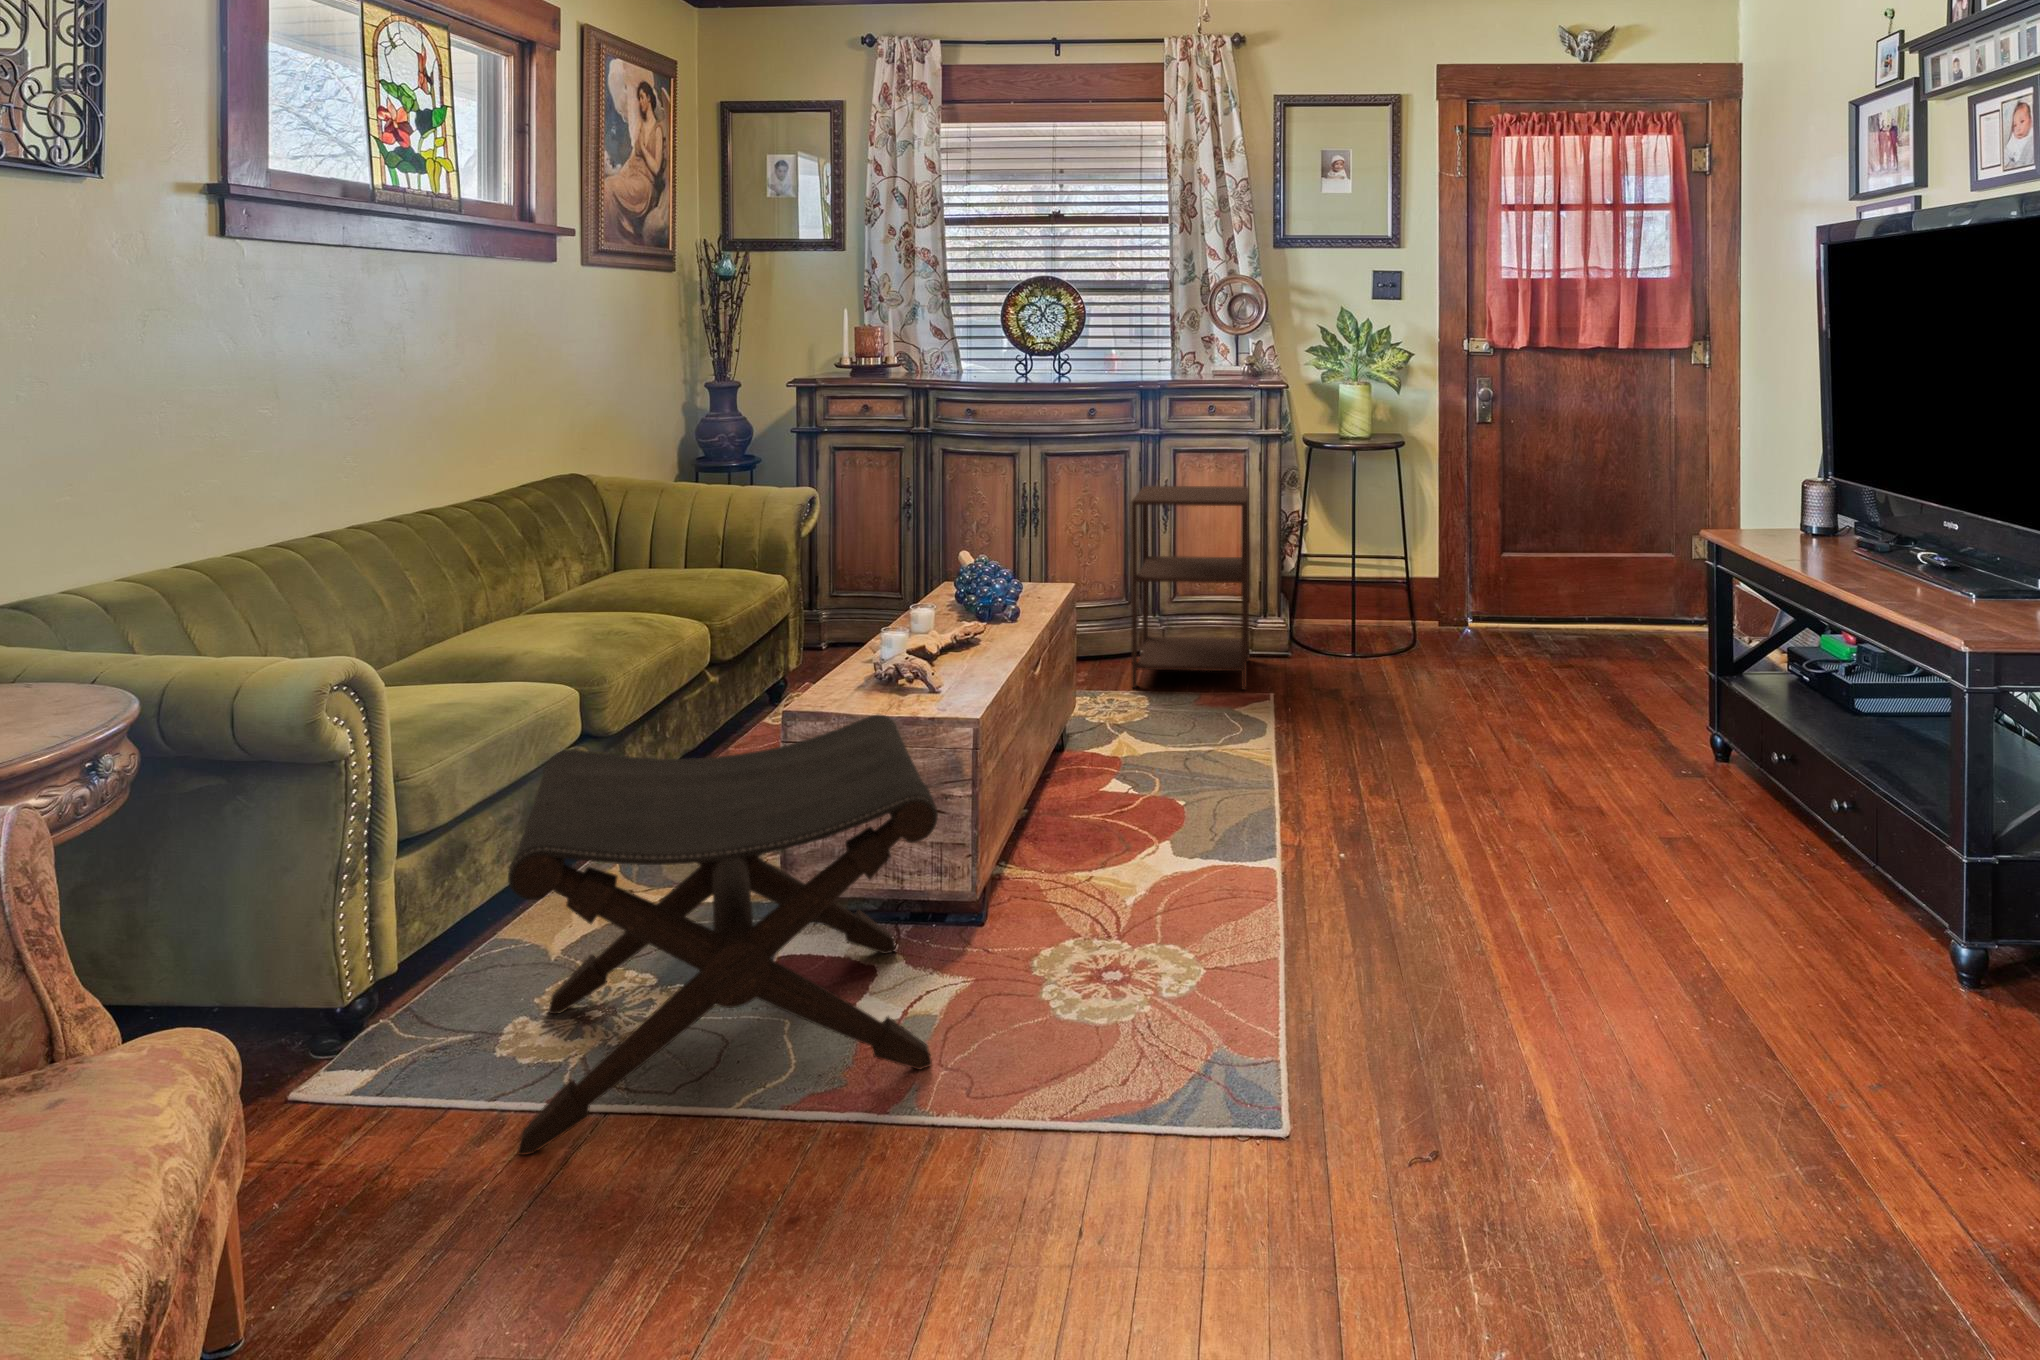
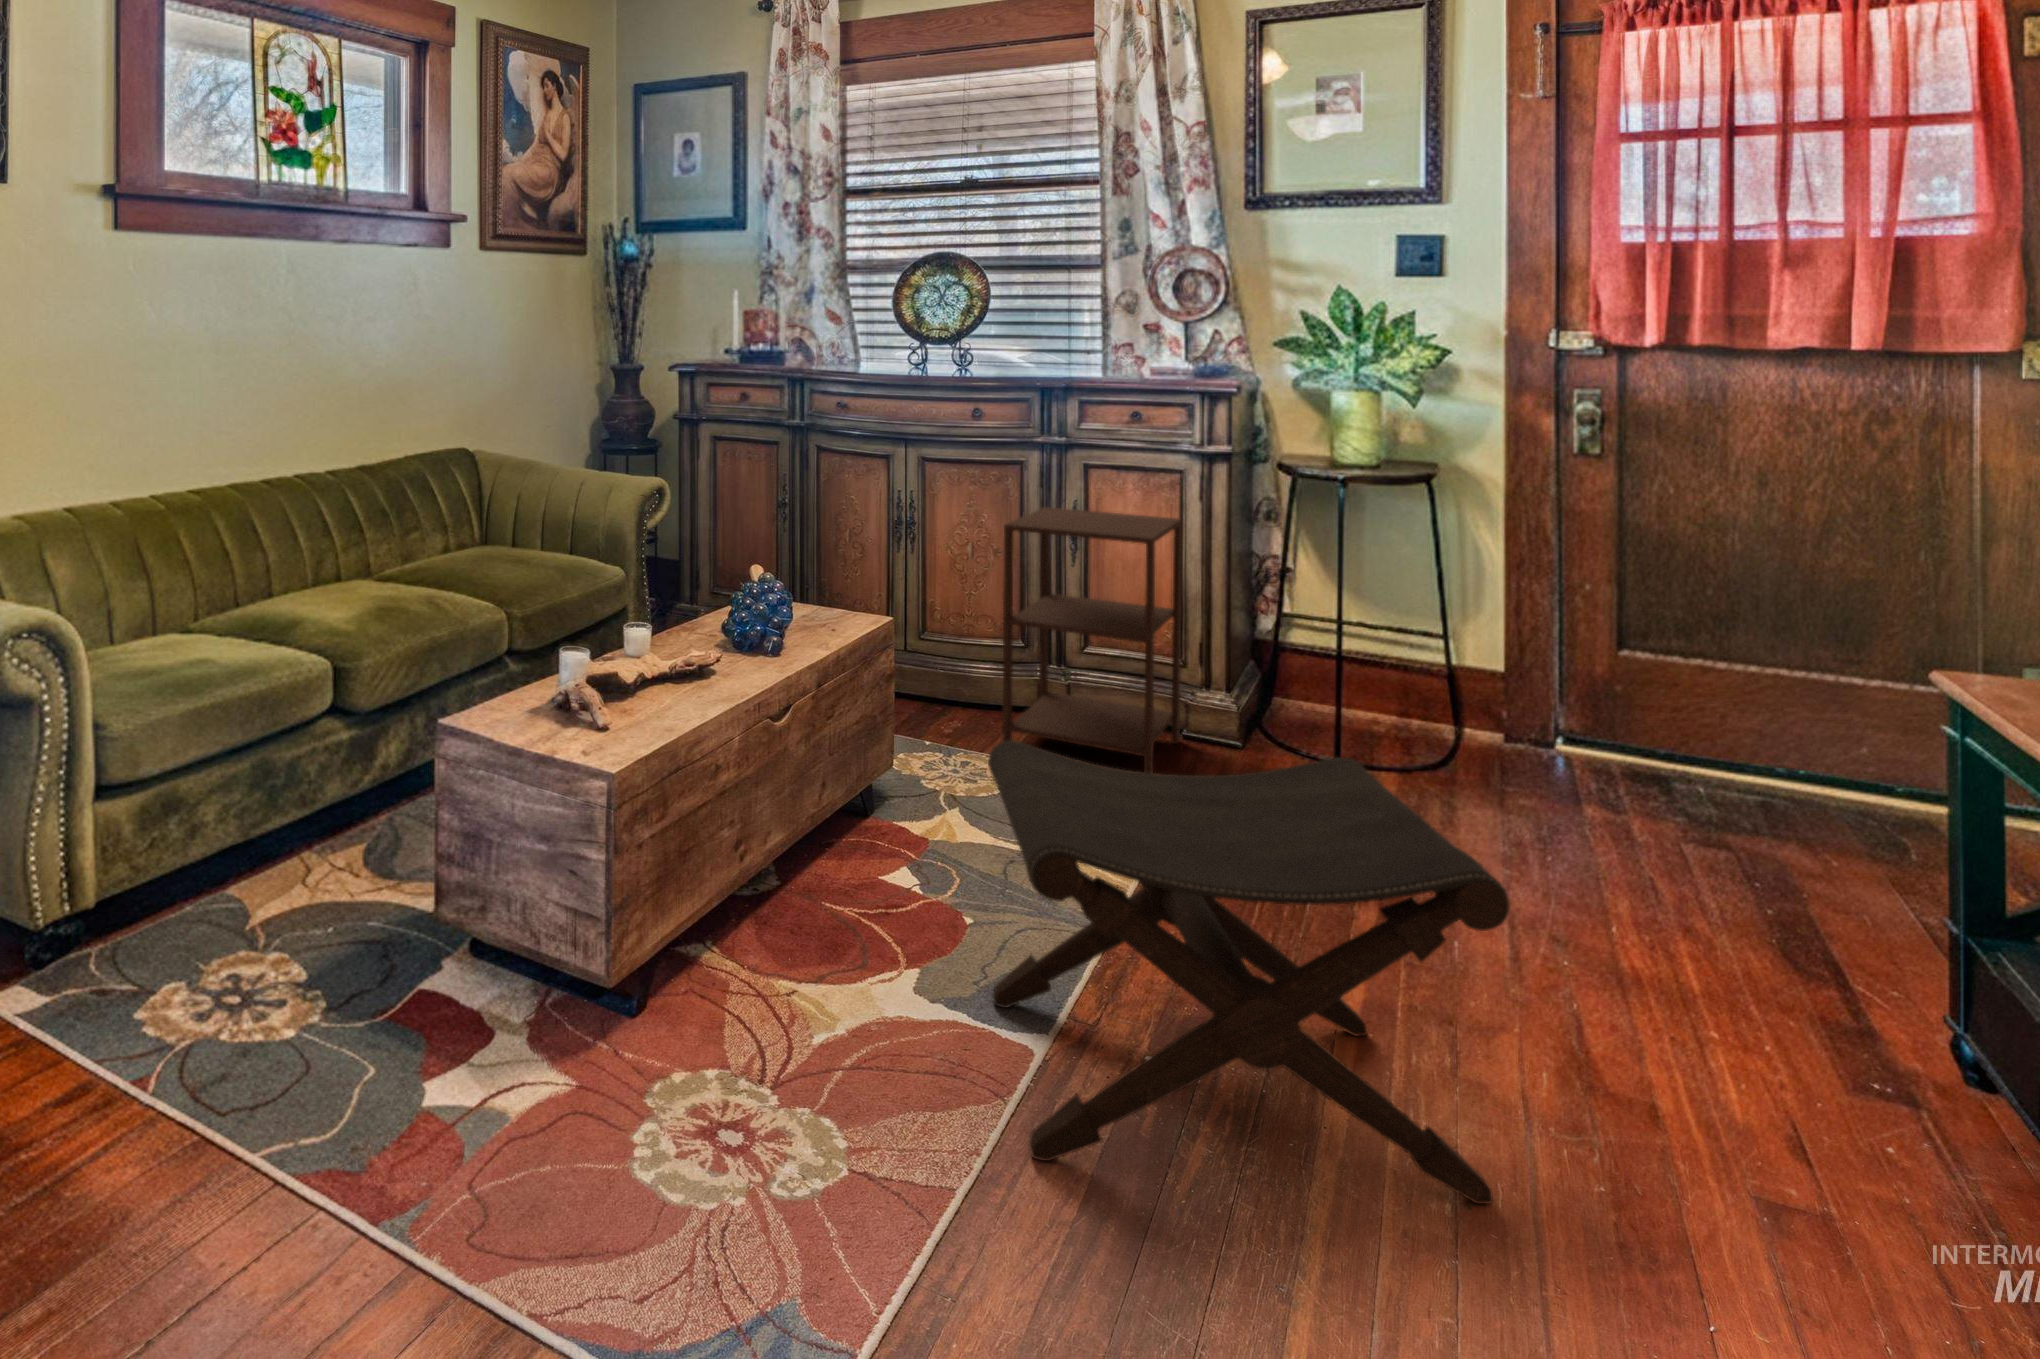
footstool: present [508,715,938,1155] -> present [988,740,1509,1204]

